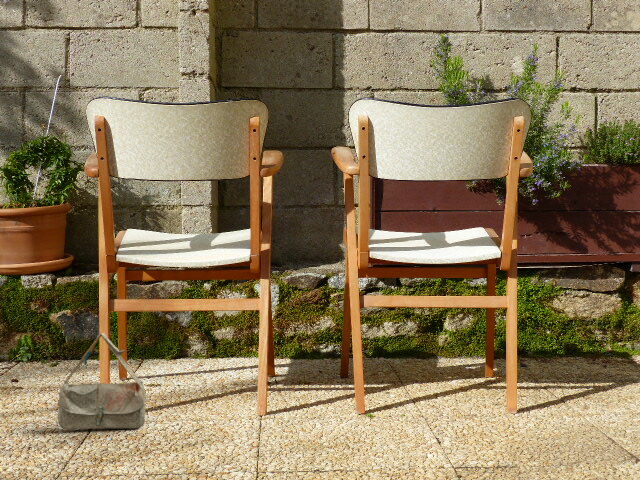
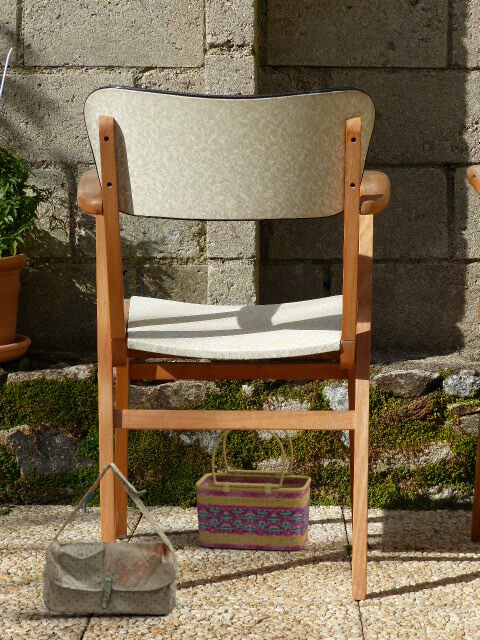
basket: none [169,301,242,385] -> present [195,430,311,550]

